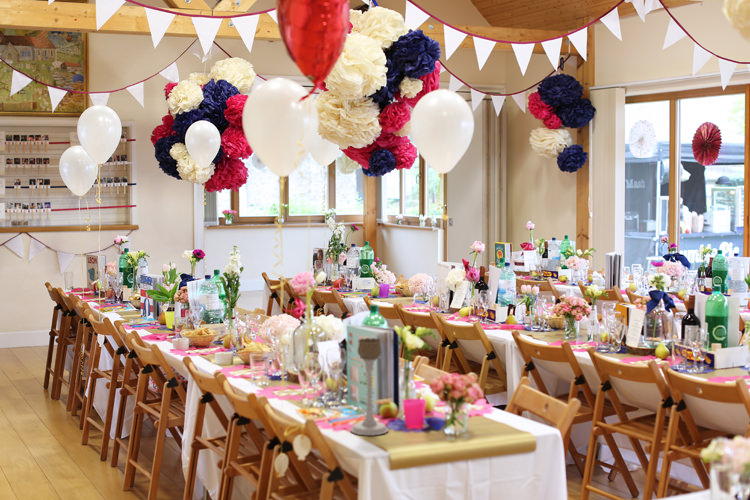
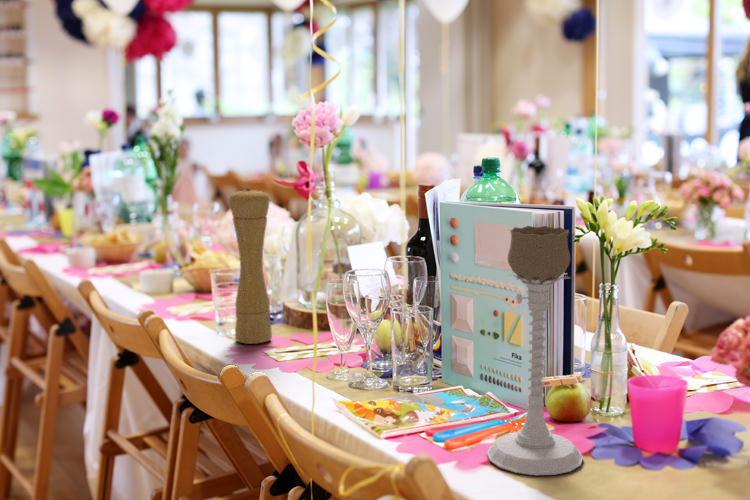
pepper mill: none [259,314,278,389] -> present [229,188,272,344]

